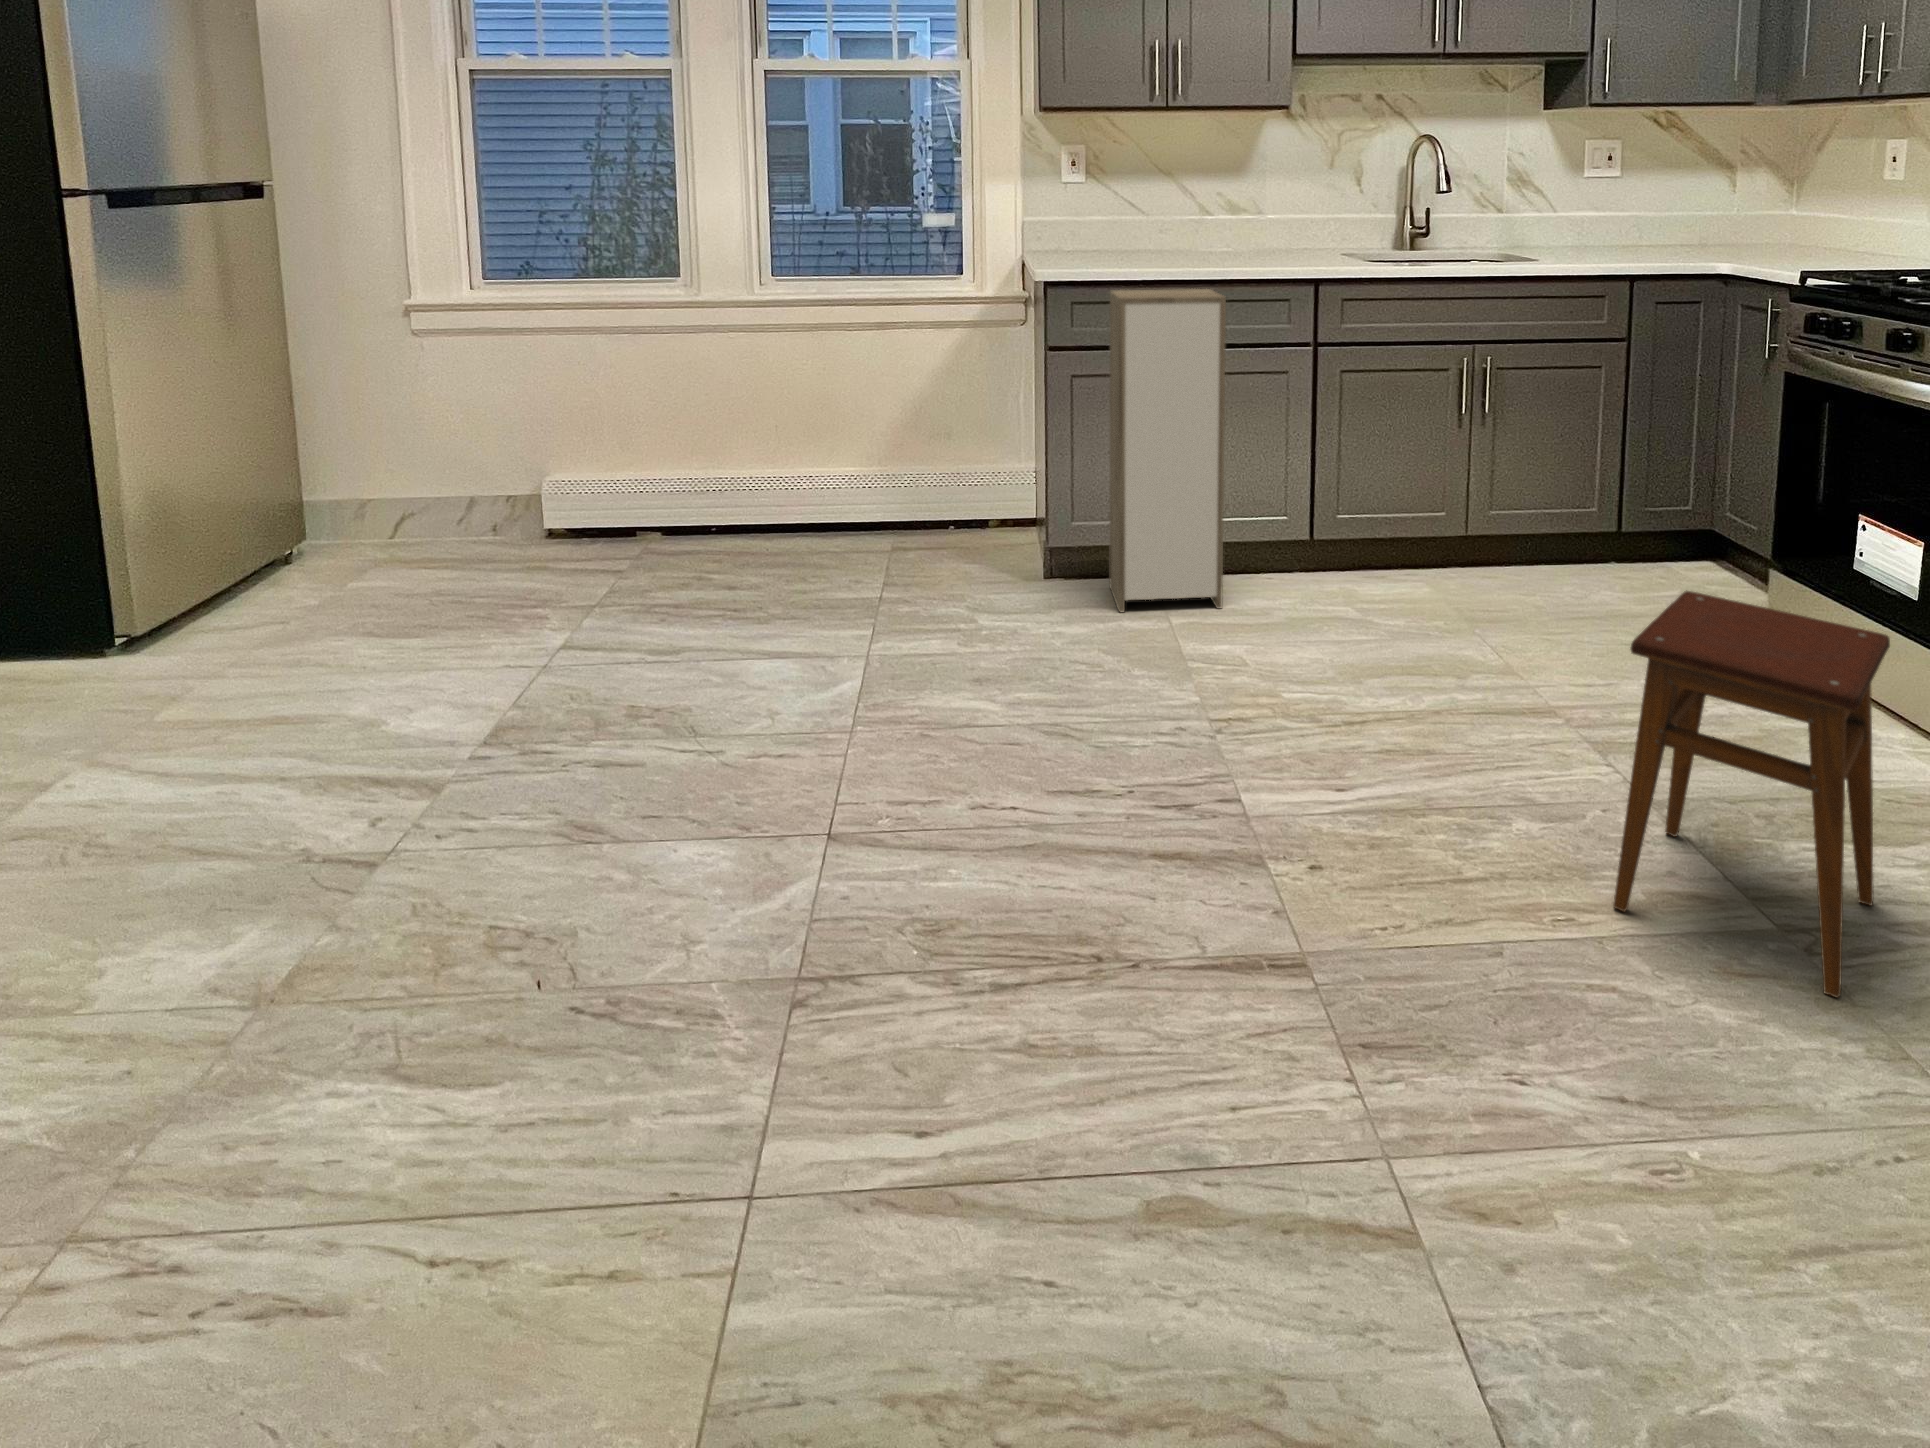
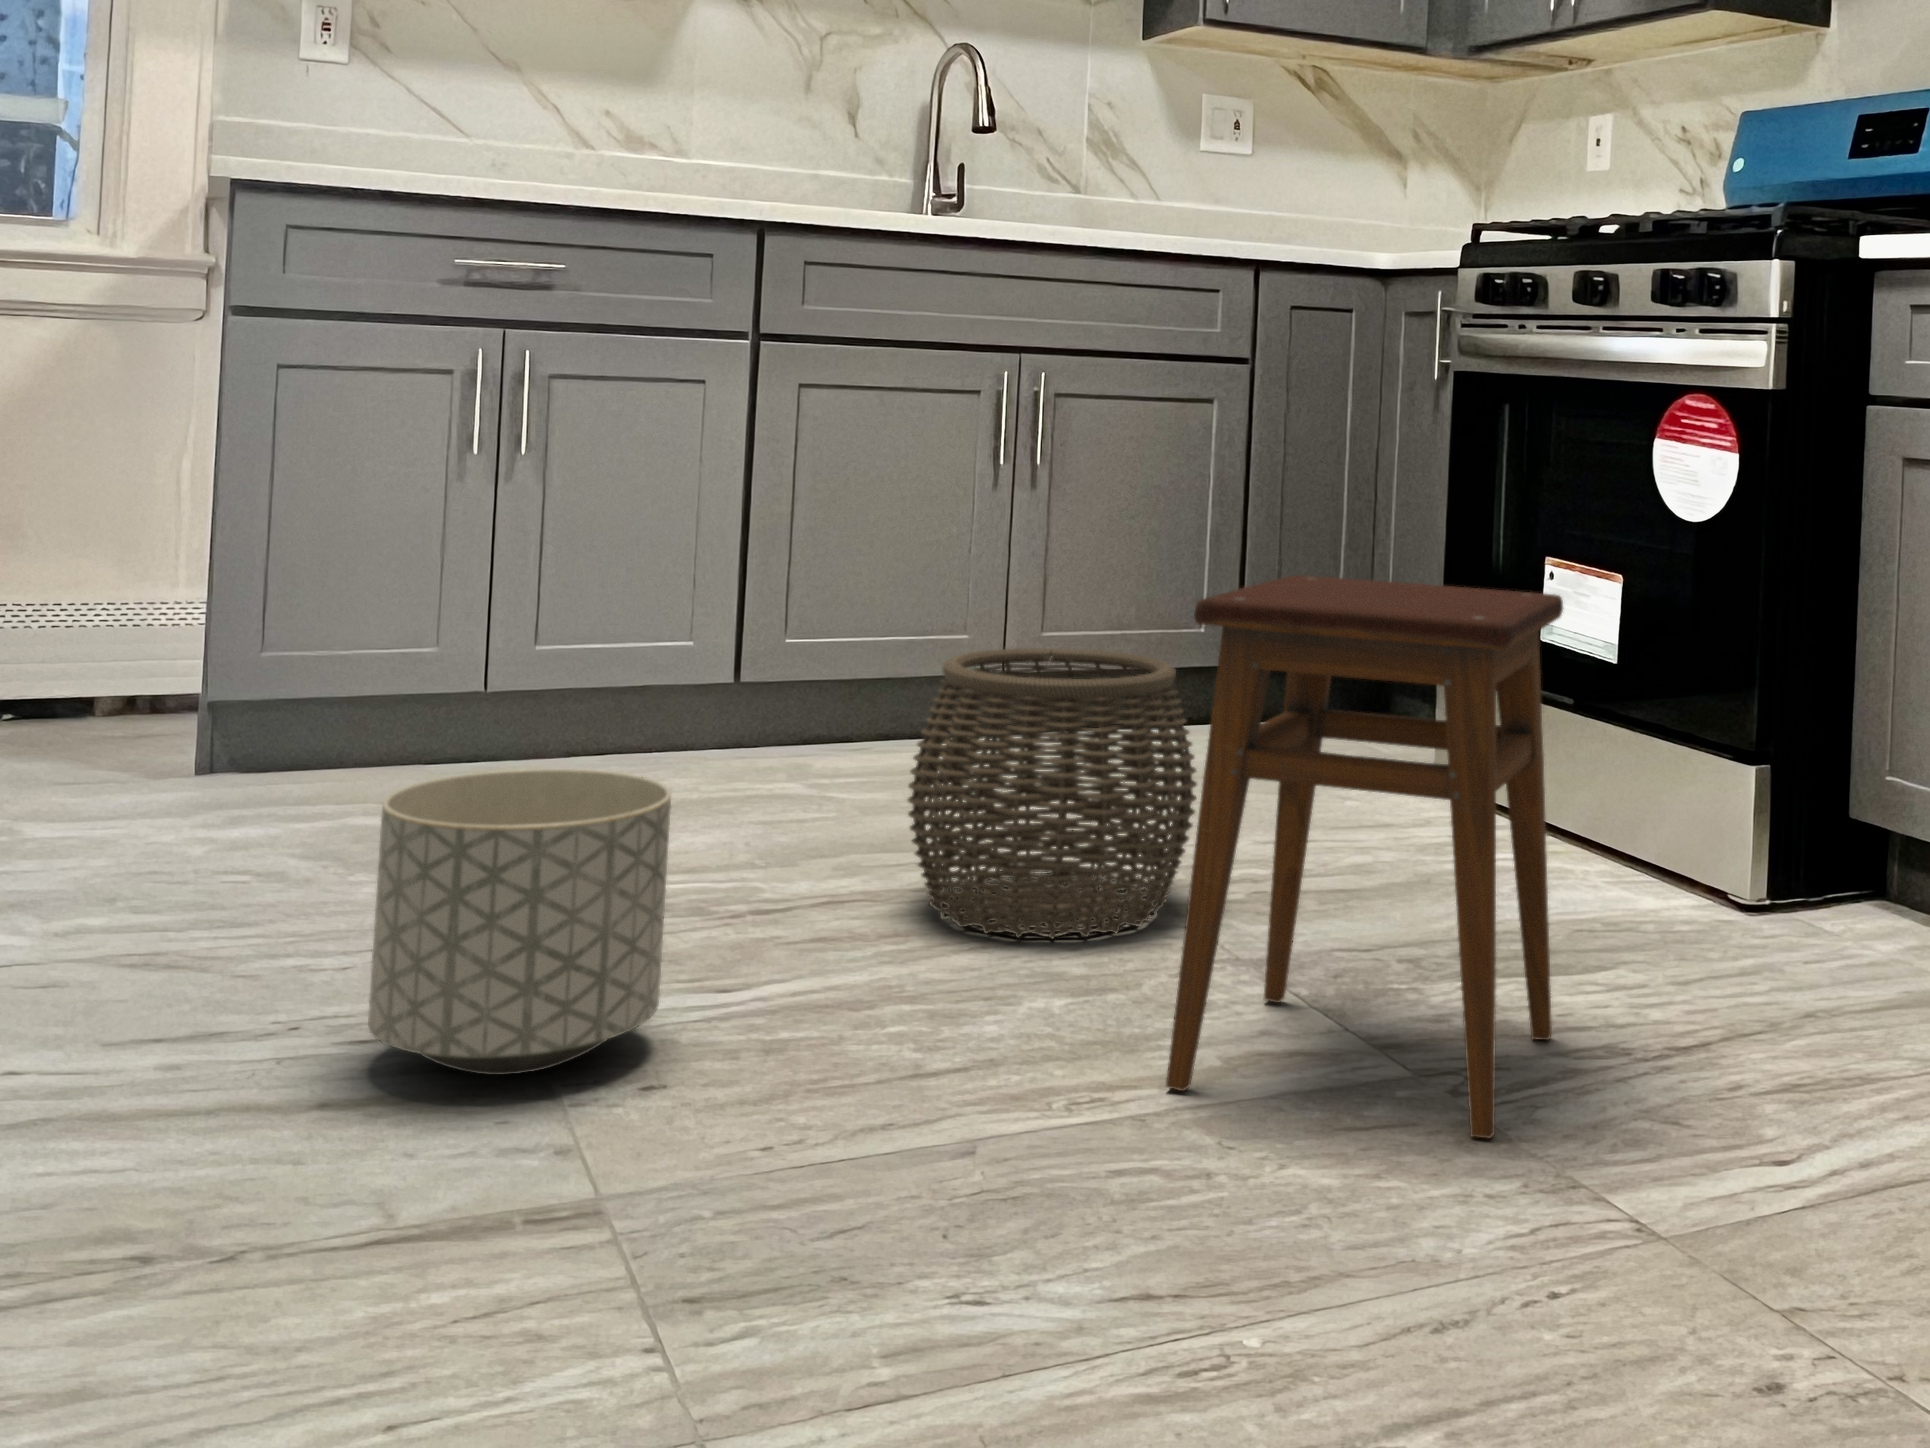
storage cabinet: present [1109,289,1226,612] -> none [306,202,577,834]
woven basket: none [1432,567,1610,755] -> present [908,648,1197,939]
planter: none [1181,660,1321,831] -> present [368,769,671,1075]

